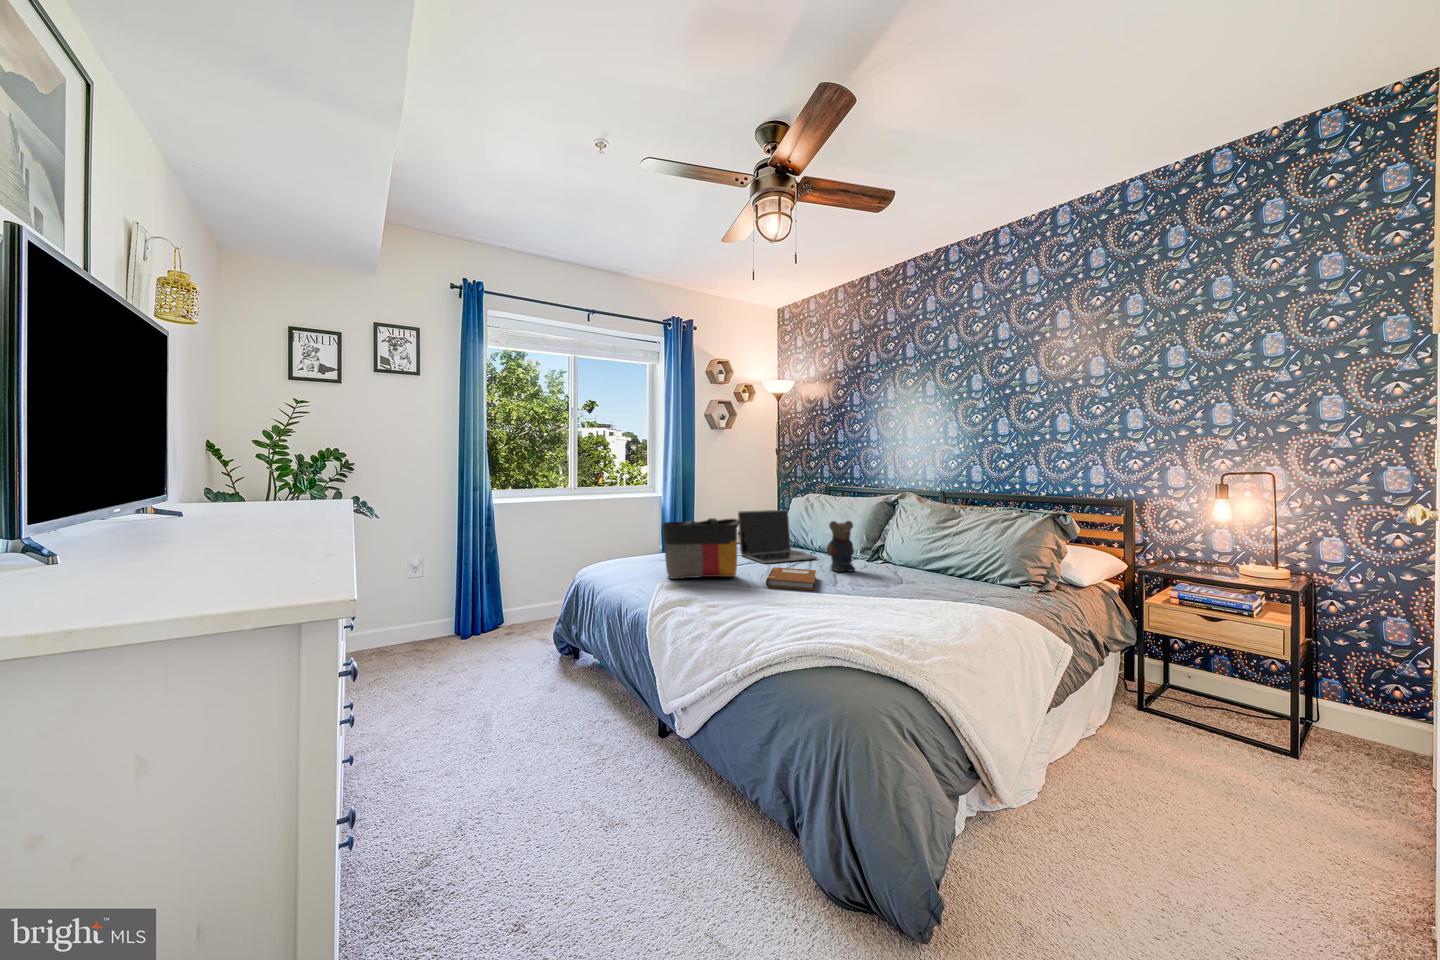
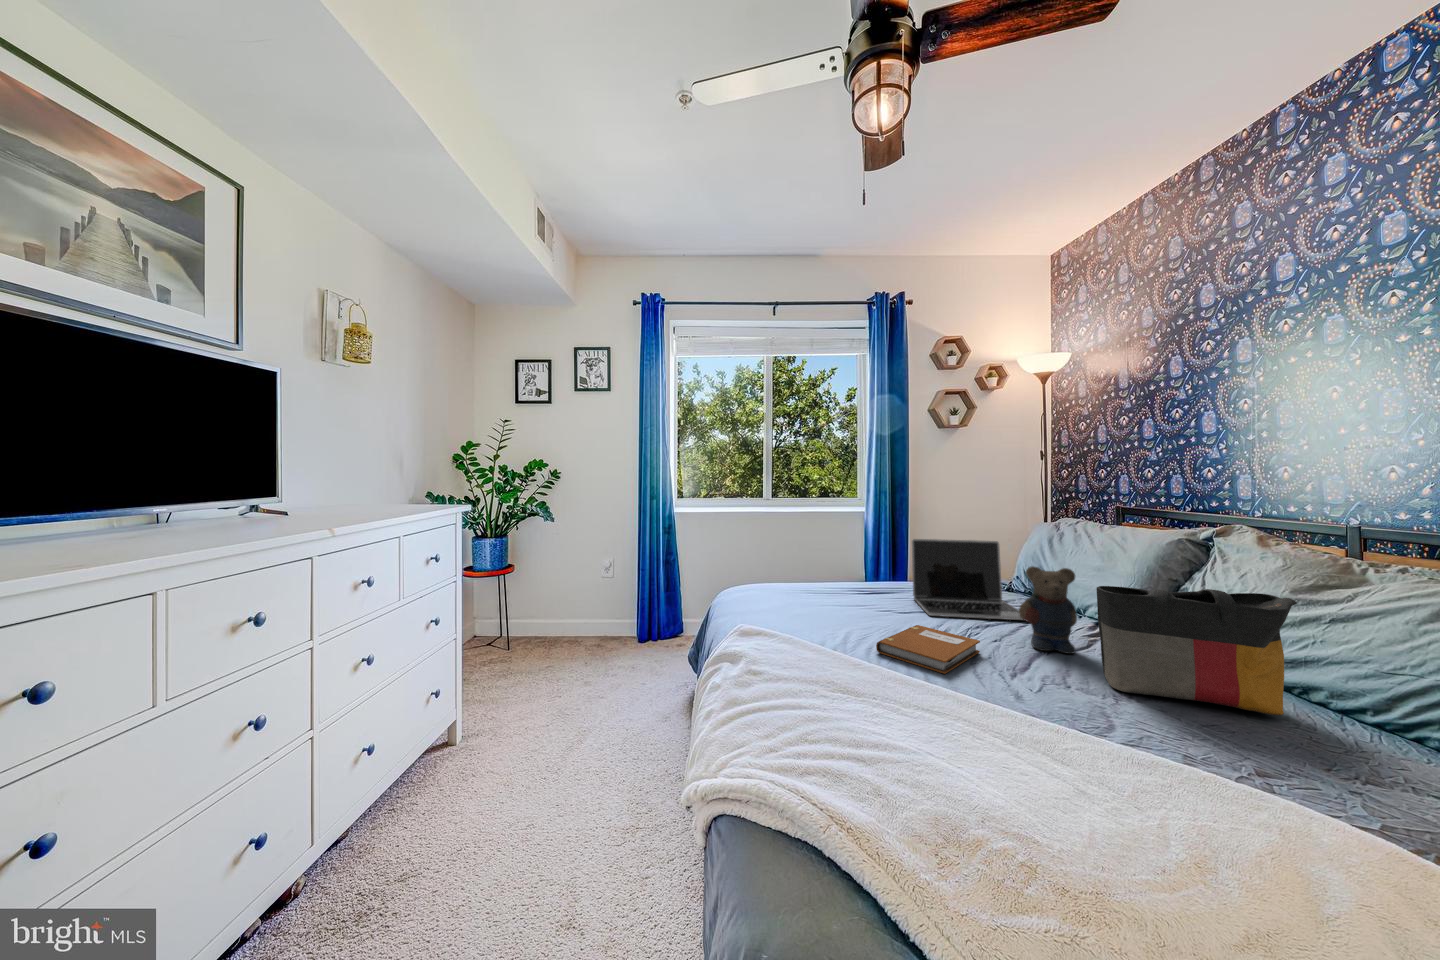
tote bag: present [663,518,741,579] -> present [1096,586,1297,715]

